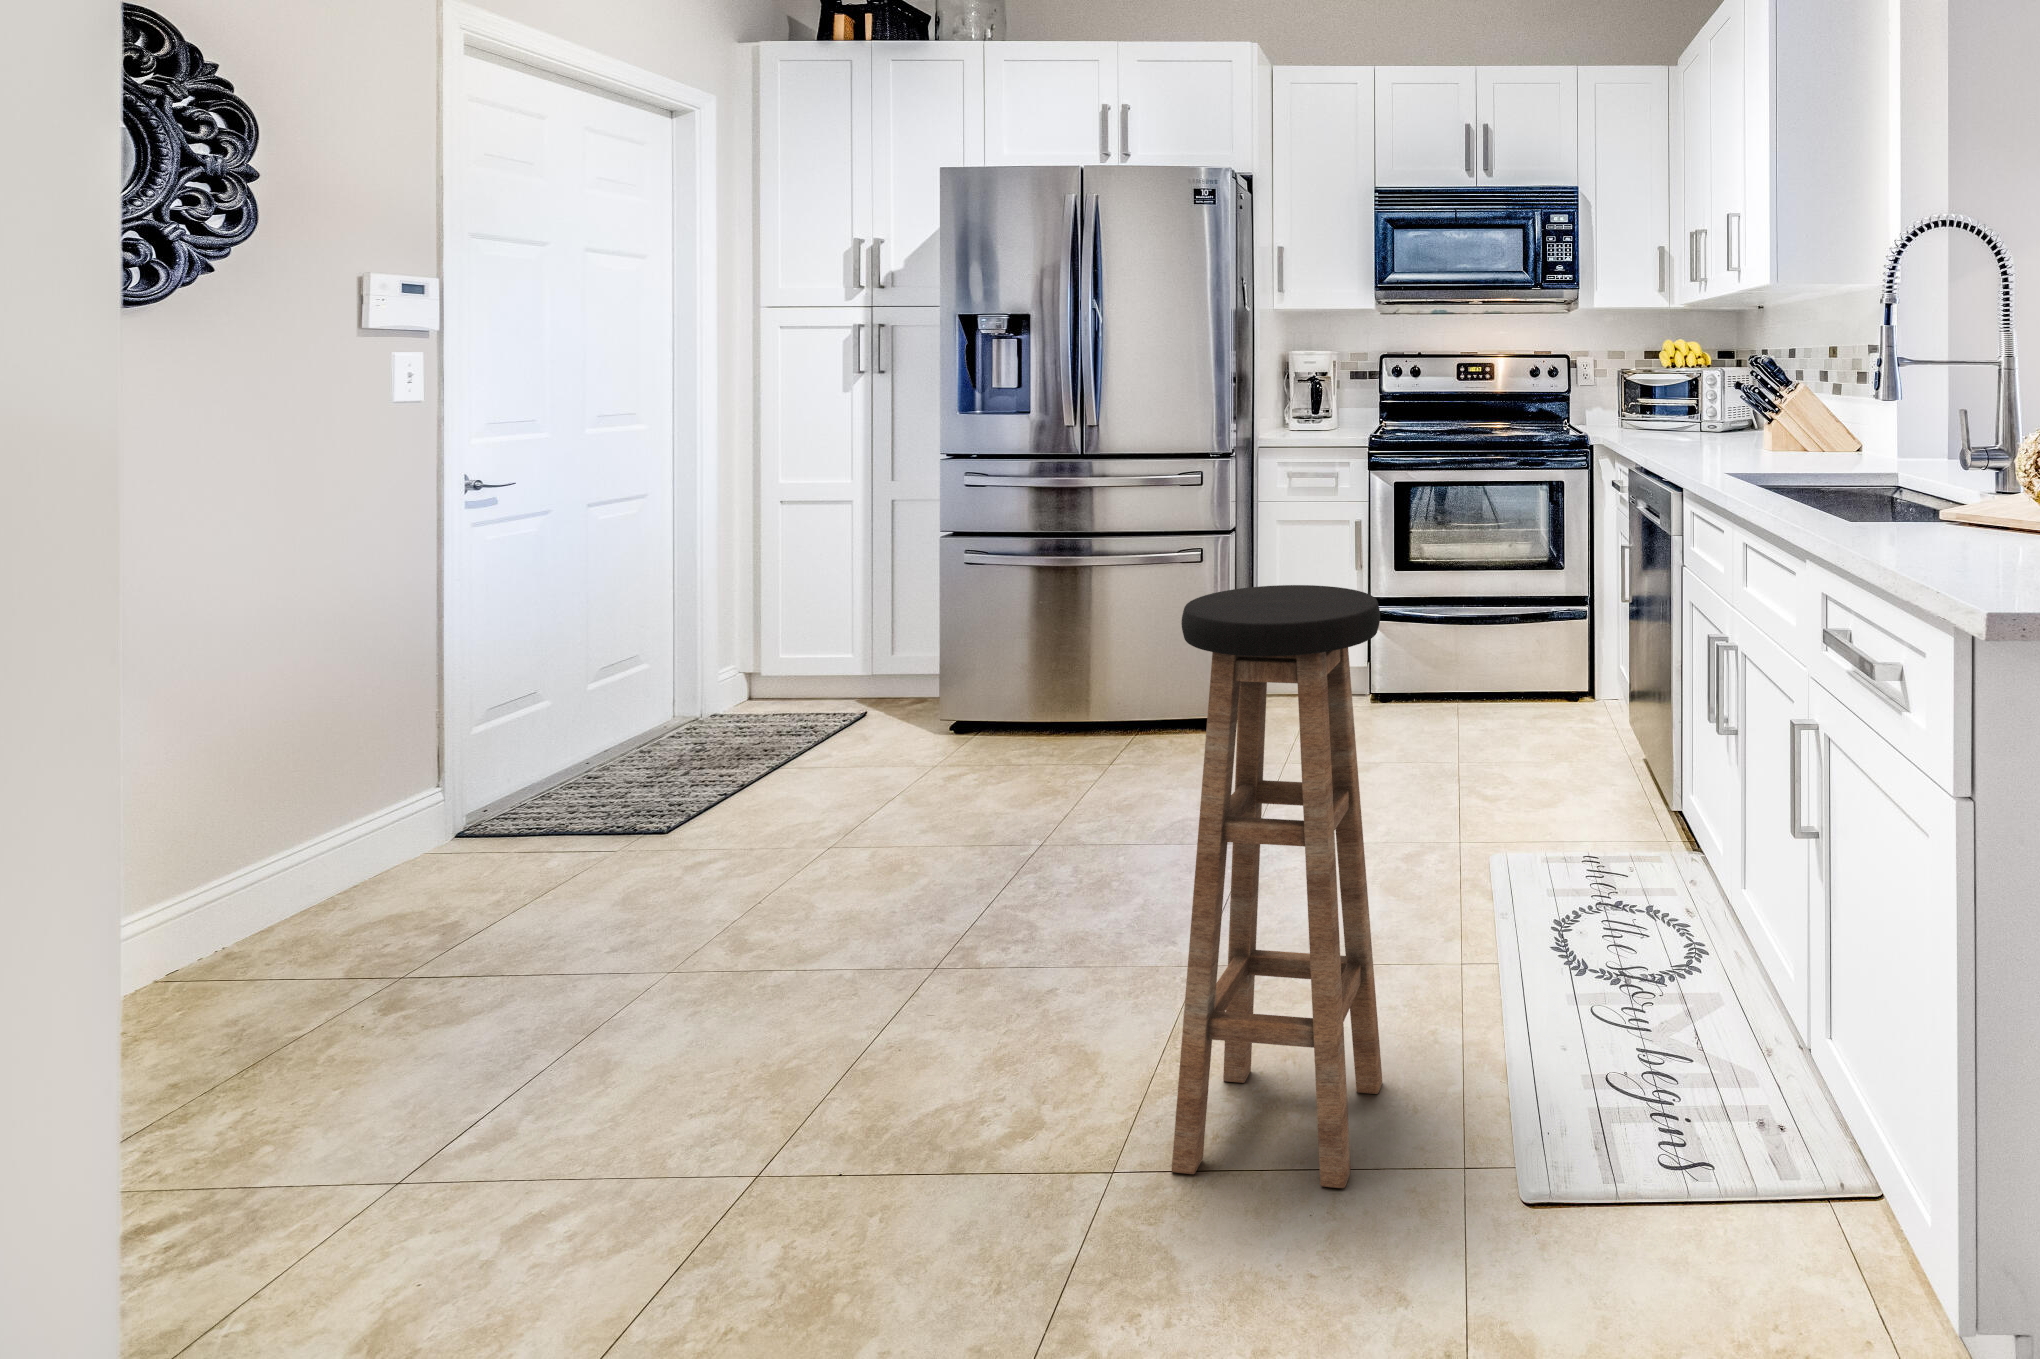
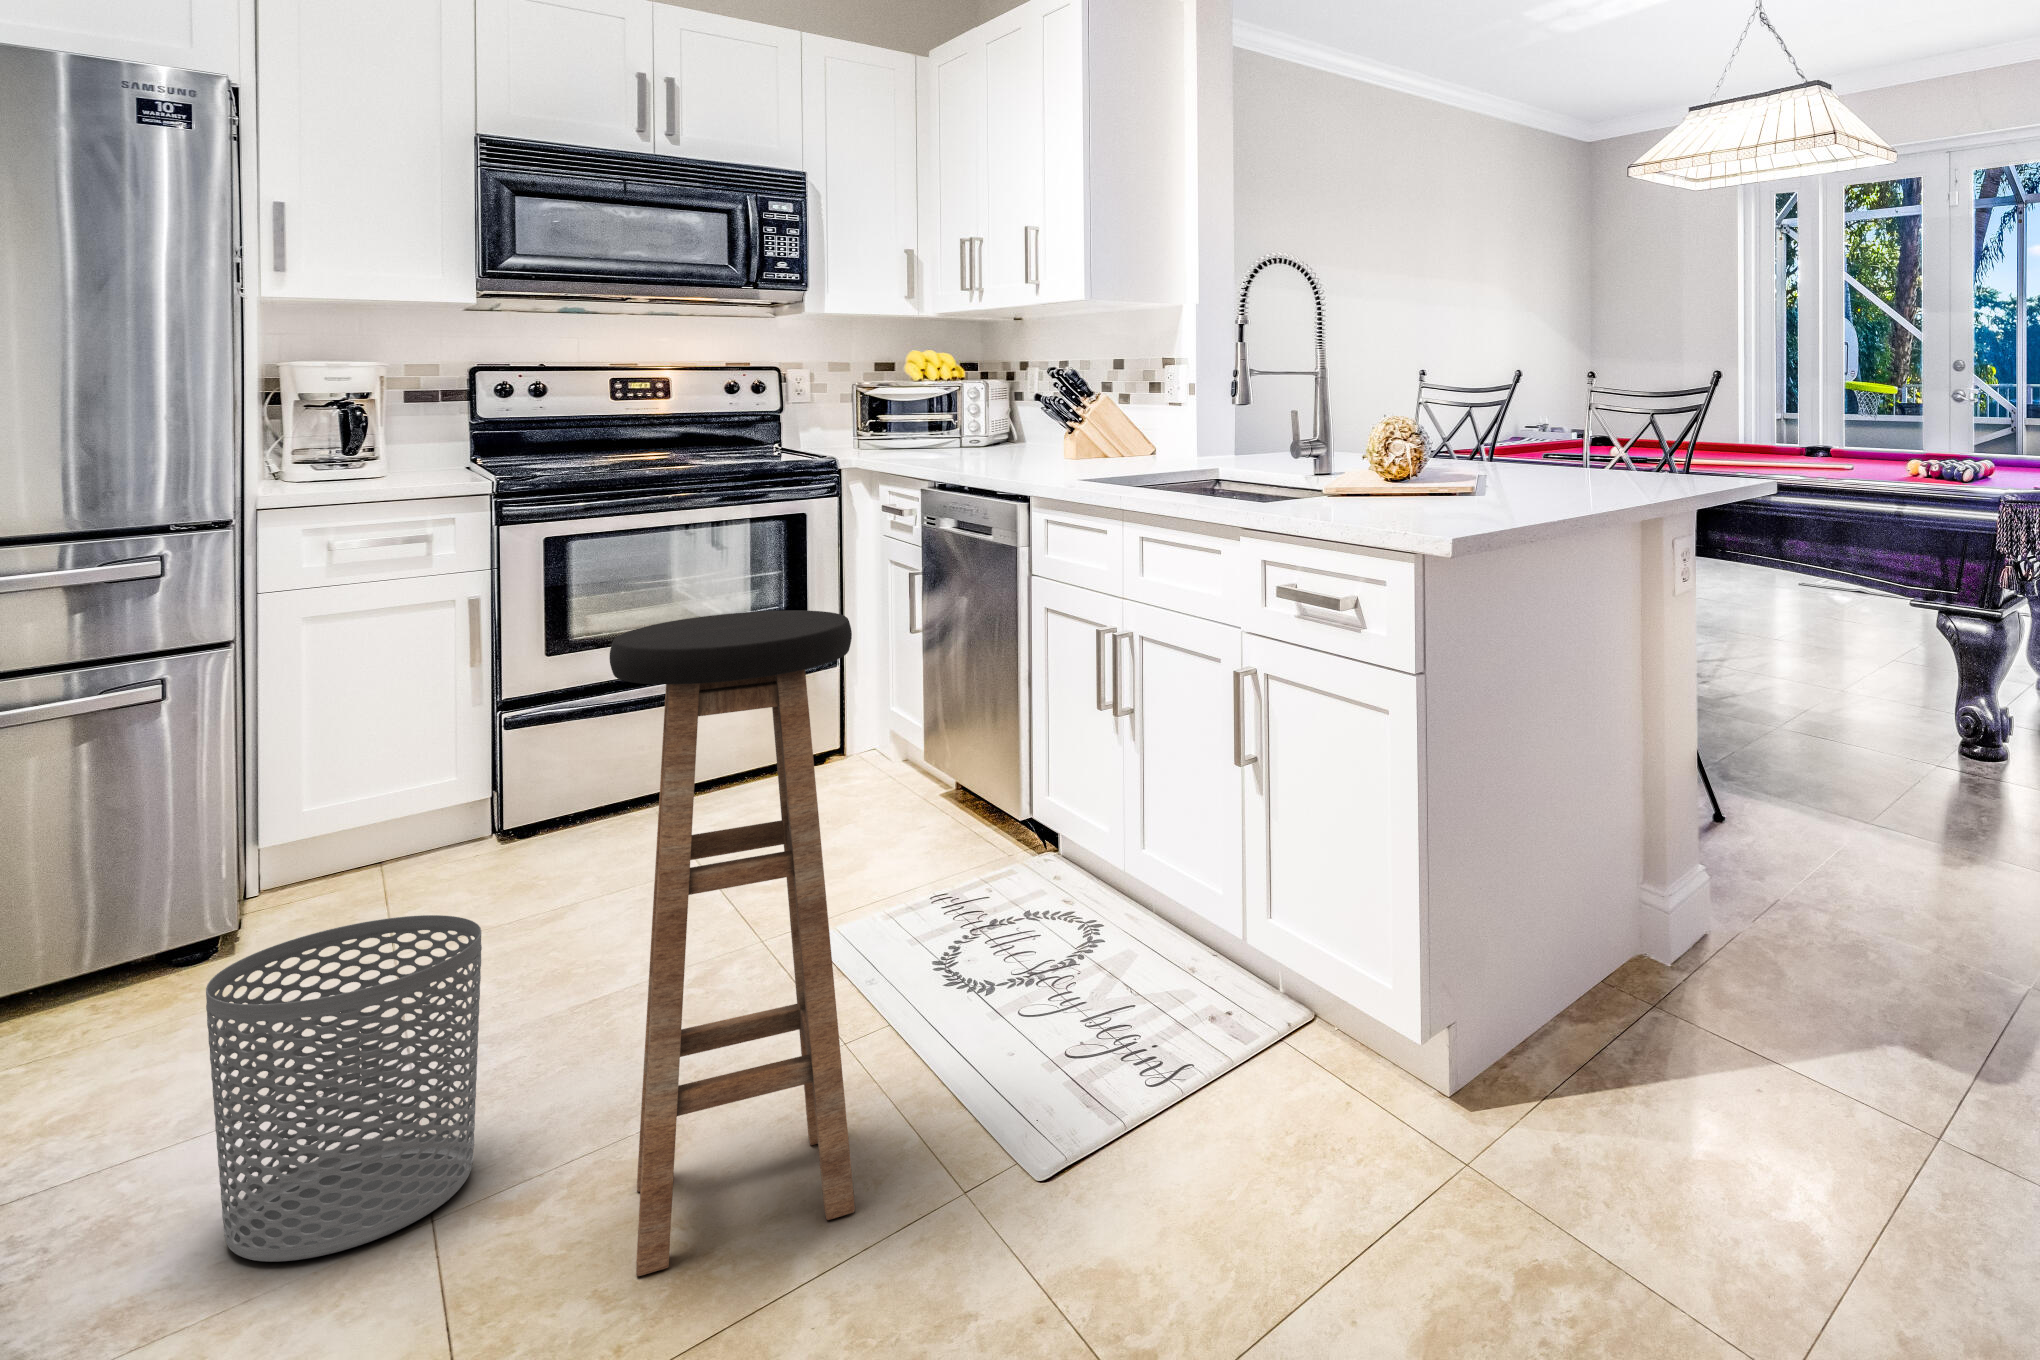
waste bin: none [985,785,1160,1045] -> present [206,915,482,1262]

